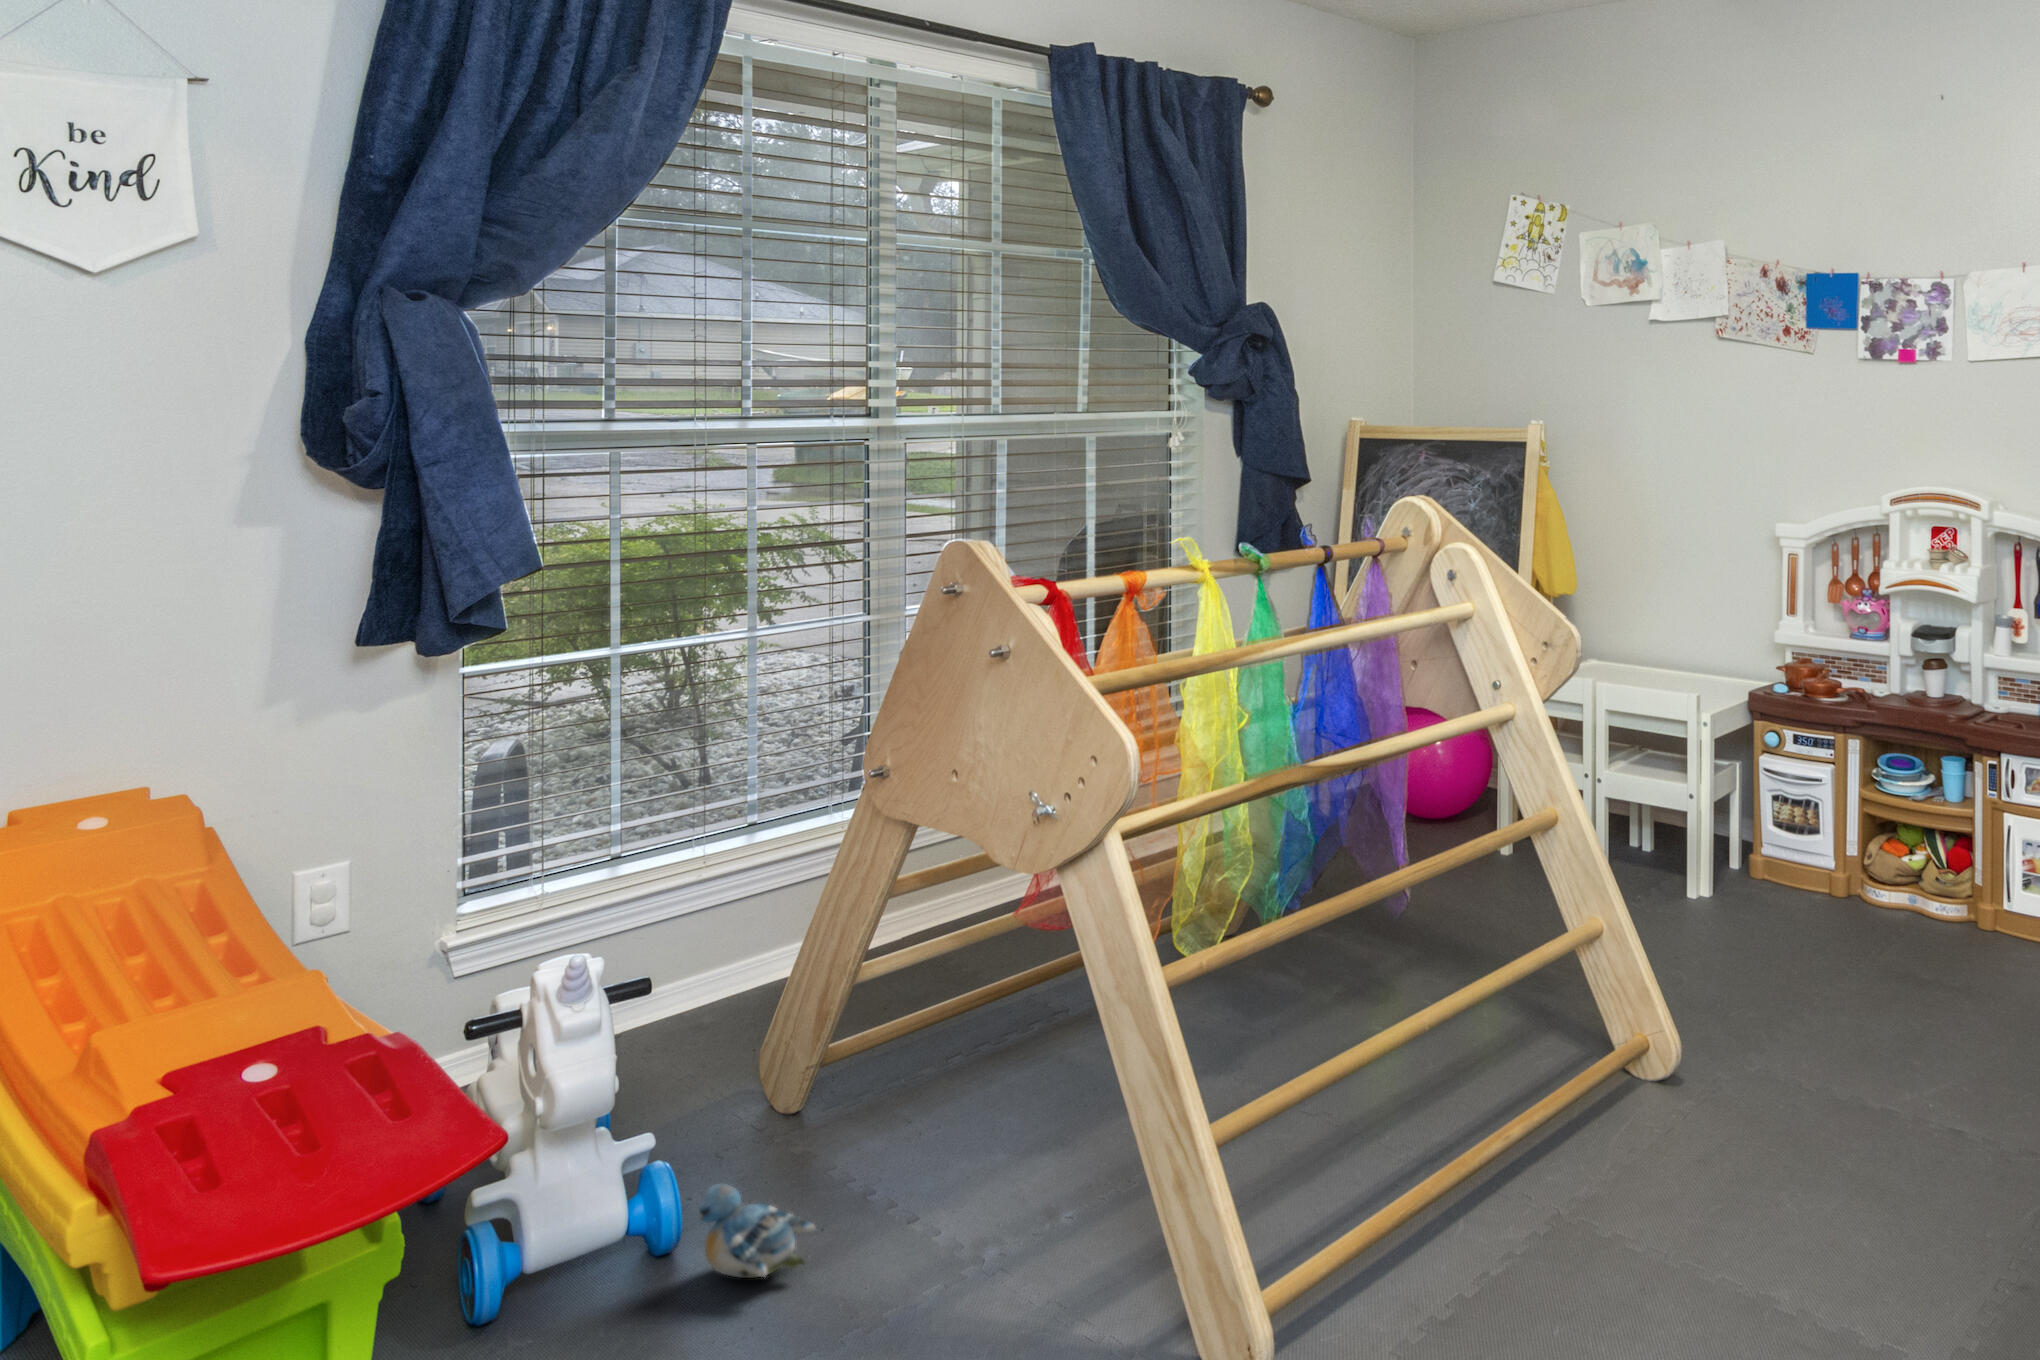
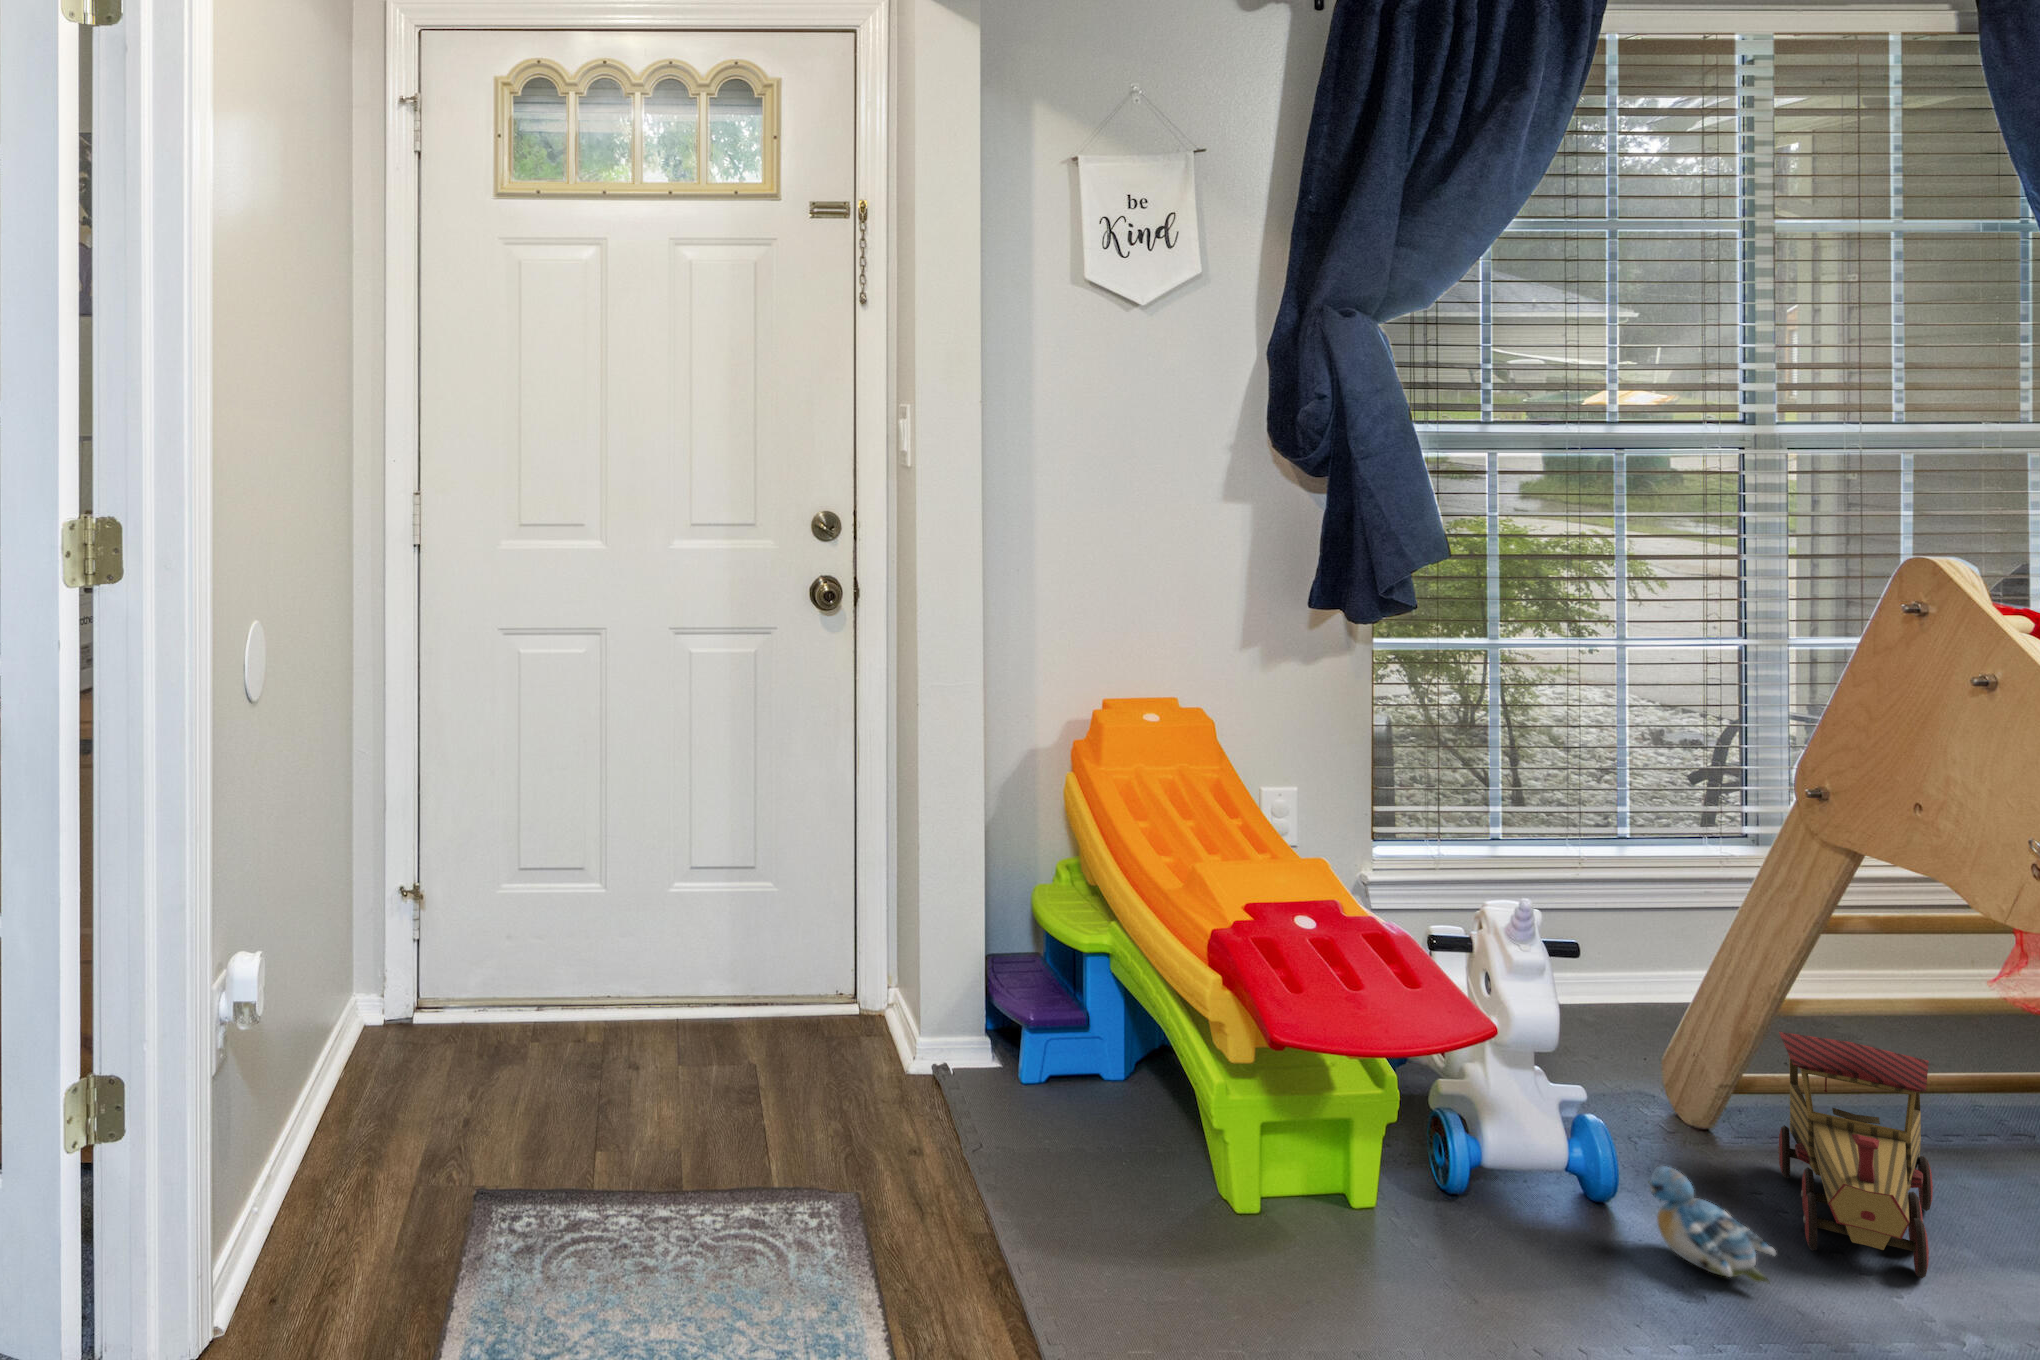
toy train: none [847,977,971,1204] -> present [1778,1032,1933,1279]

